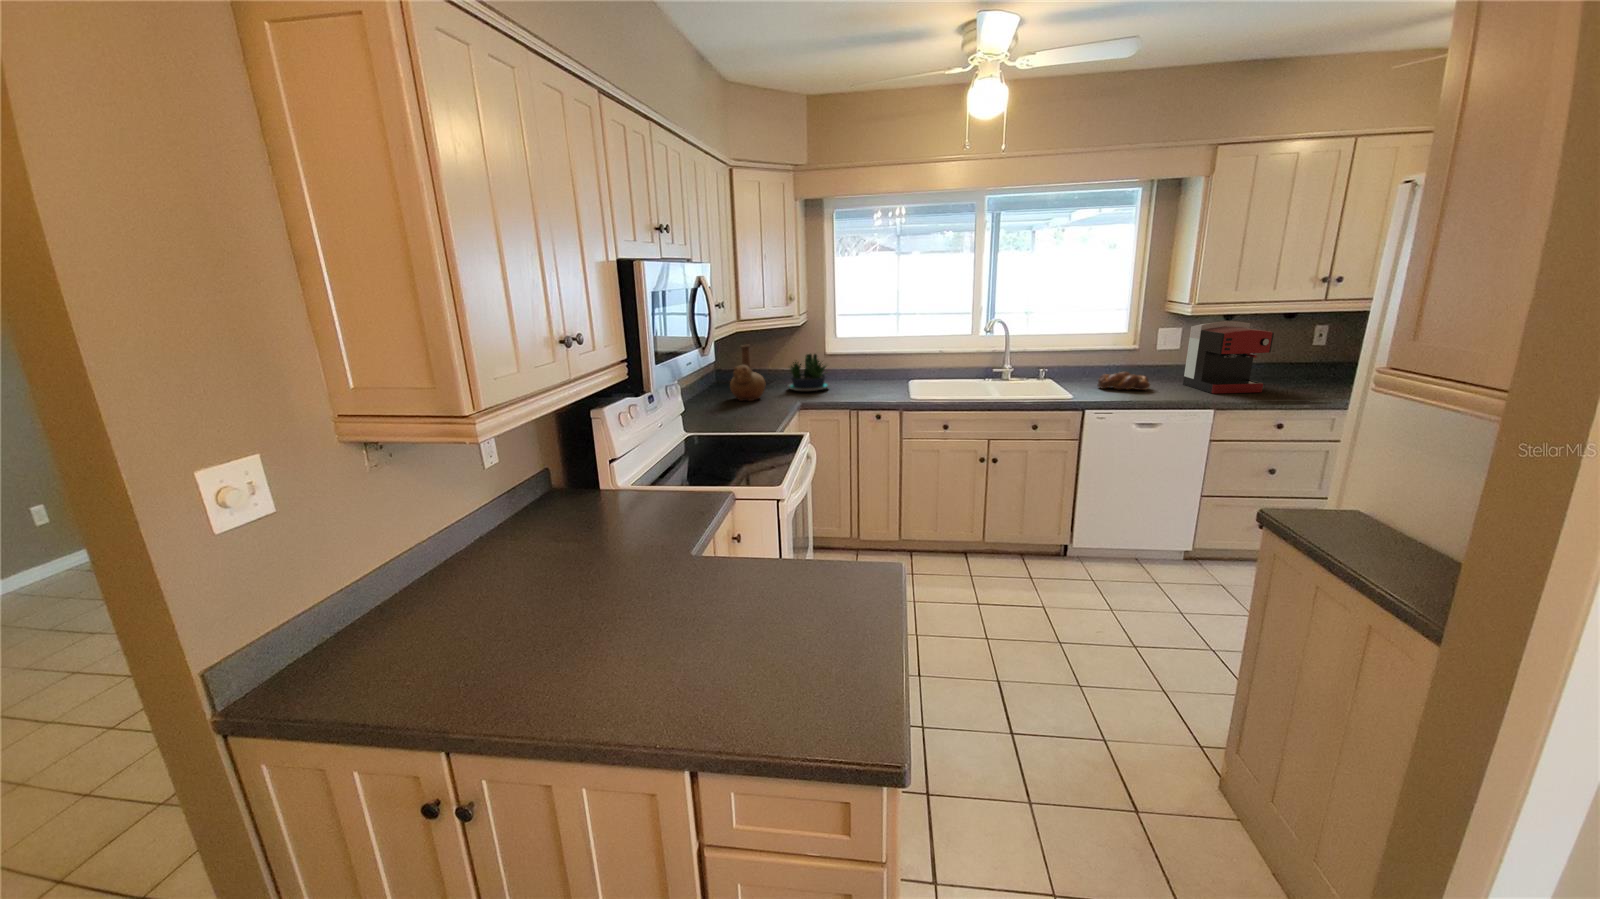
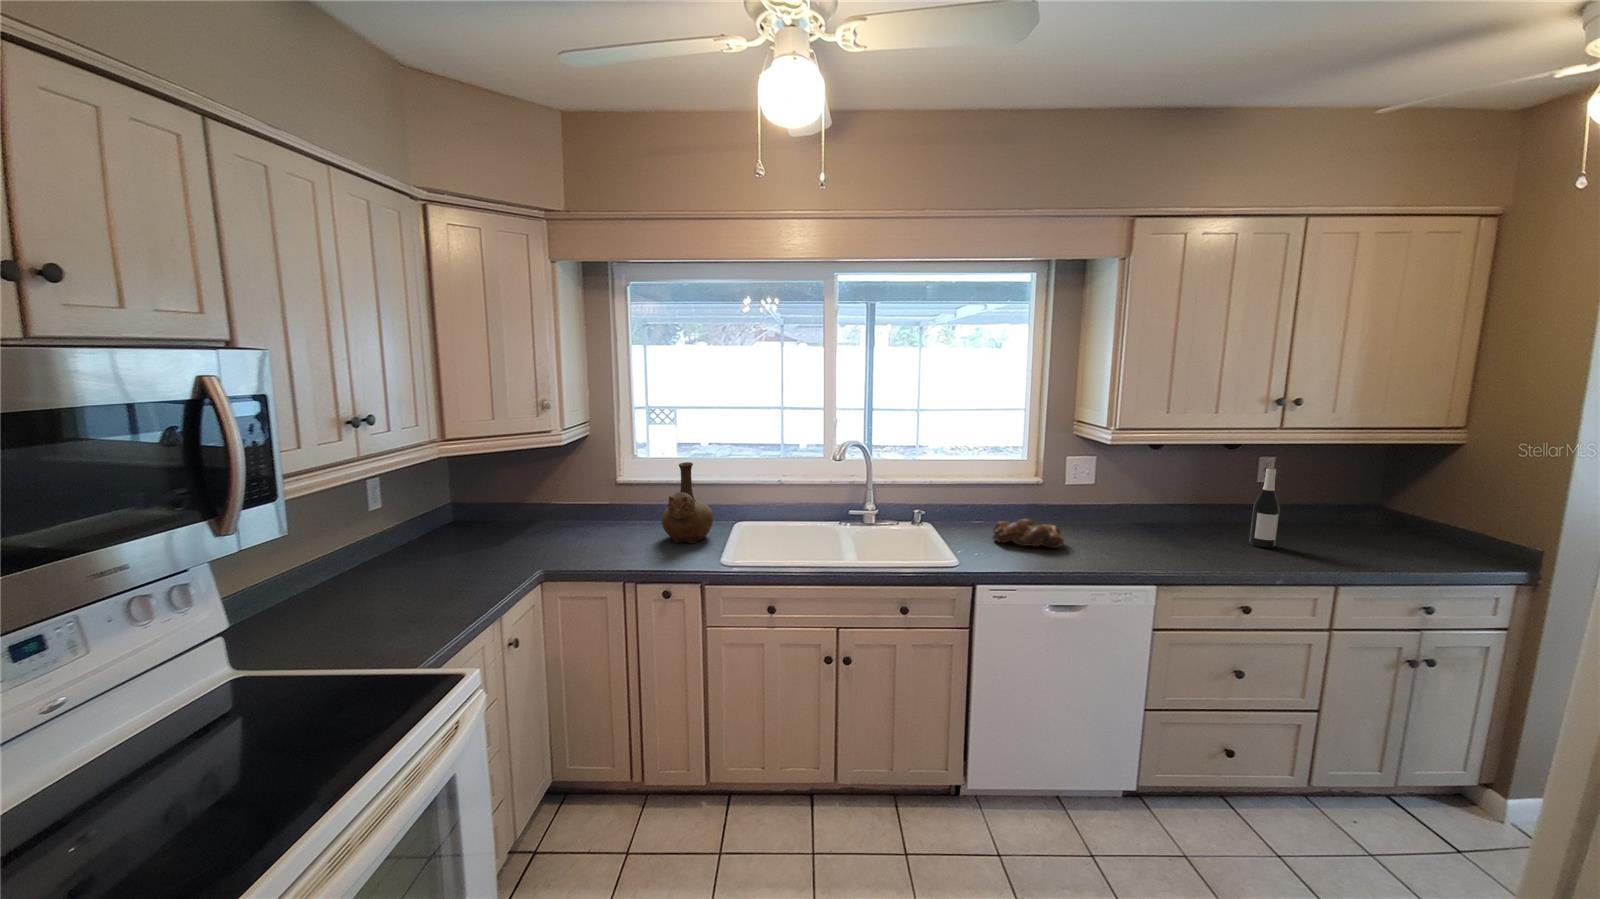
coffee maker: present [1183,321,1274,394] -> none [1104,452,1224,557]
wine bottle: none [1295,330,1319,389] -> present [1249,467,1280,548]
vase: present [730,345,765,401] -> present [662,462,713,543]
potted plant: present [787,354,830,391] -> none [544,484,619,544]

